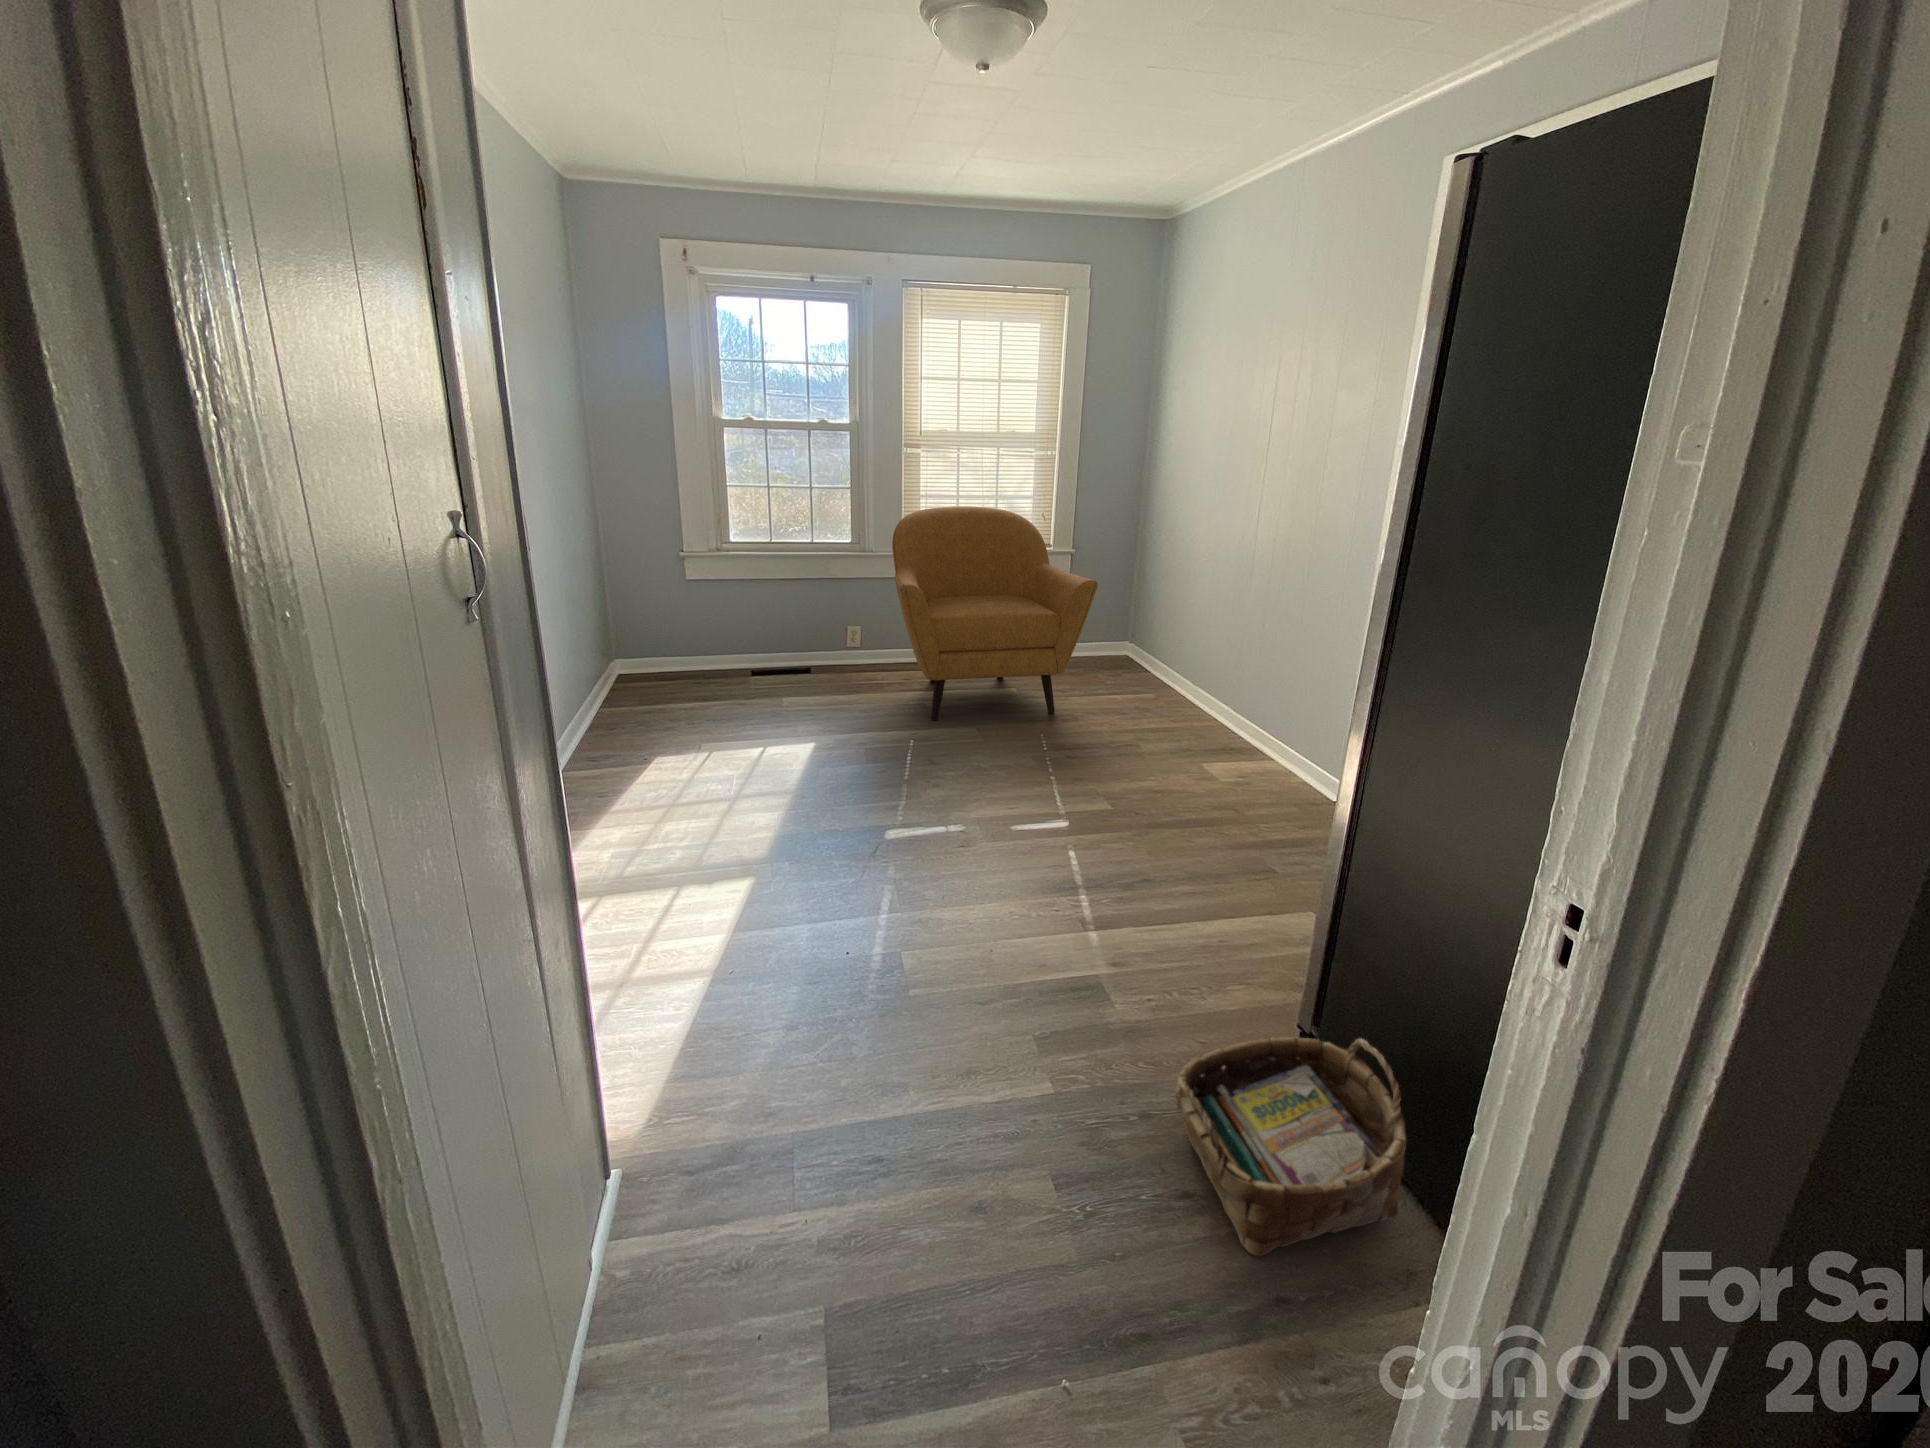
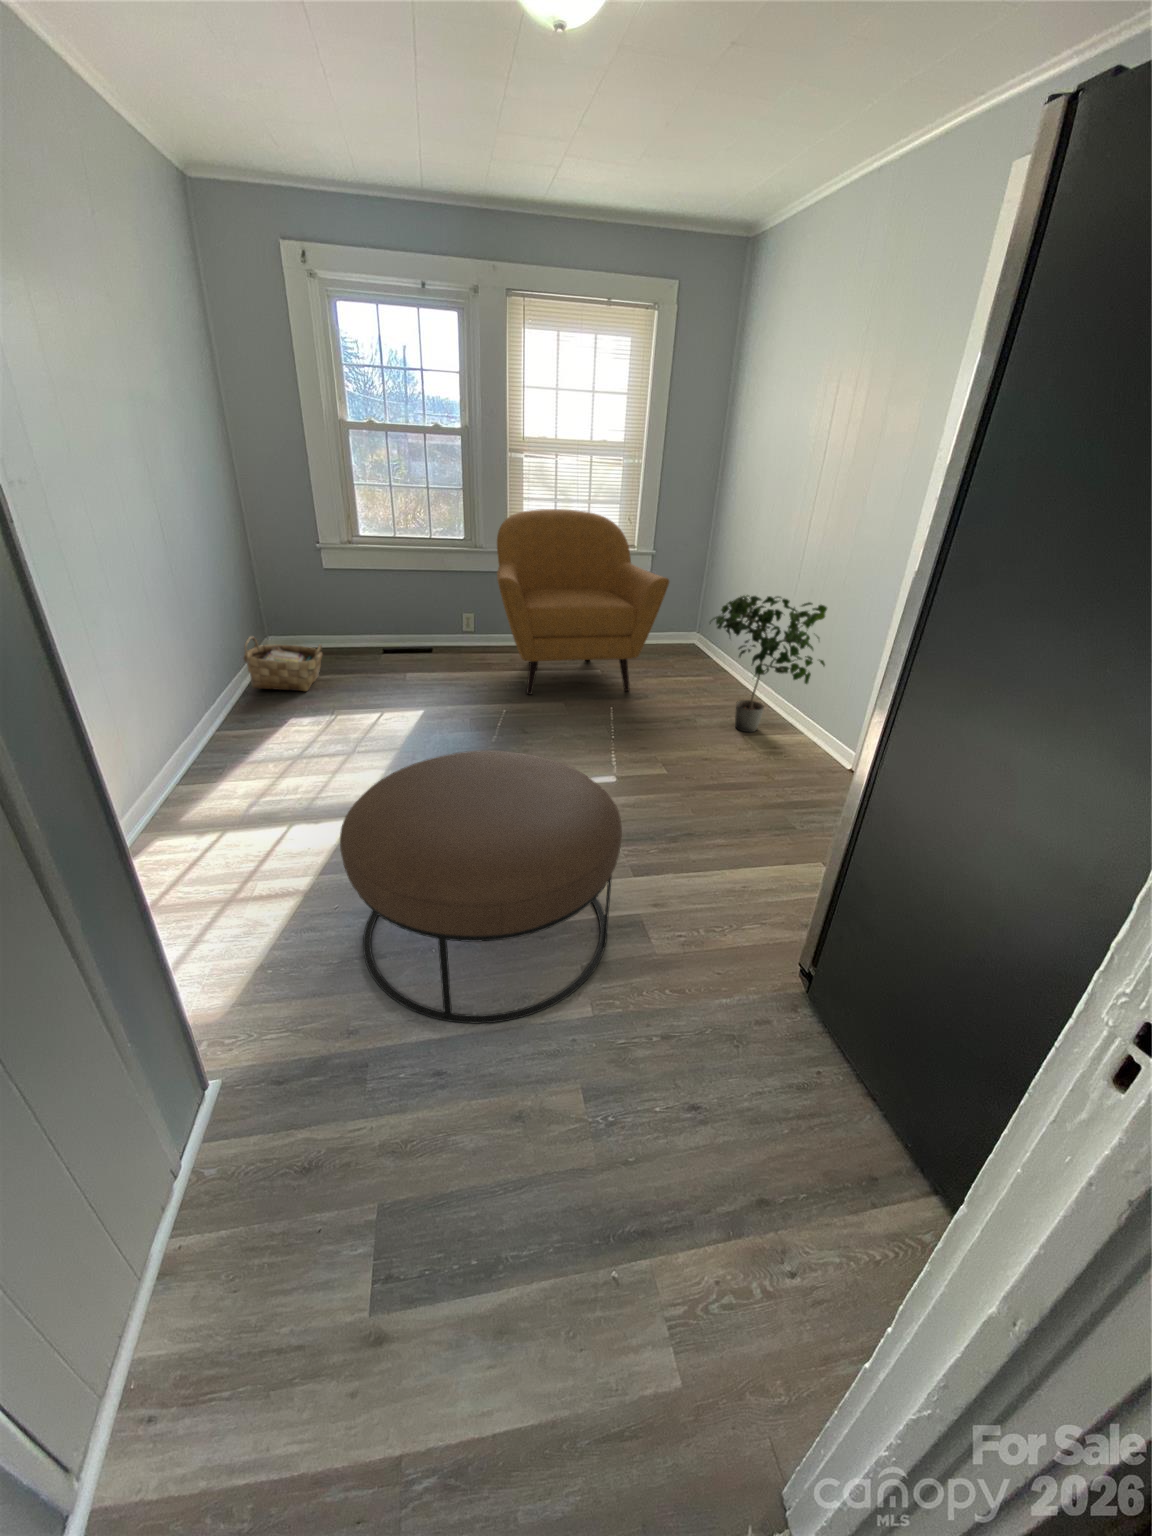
potted plant: none [1148,597,1290,758] -> present [710,595,827,732]
ottoman: none [754,779,1076,1101] -> present [340,750,622,1024]
woven basket: present [1175,1037,1407,1256] -> present [243,636,322,691]

